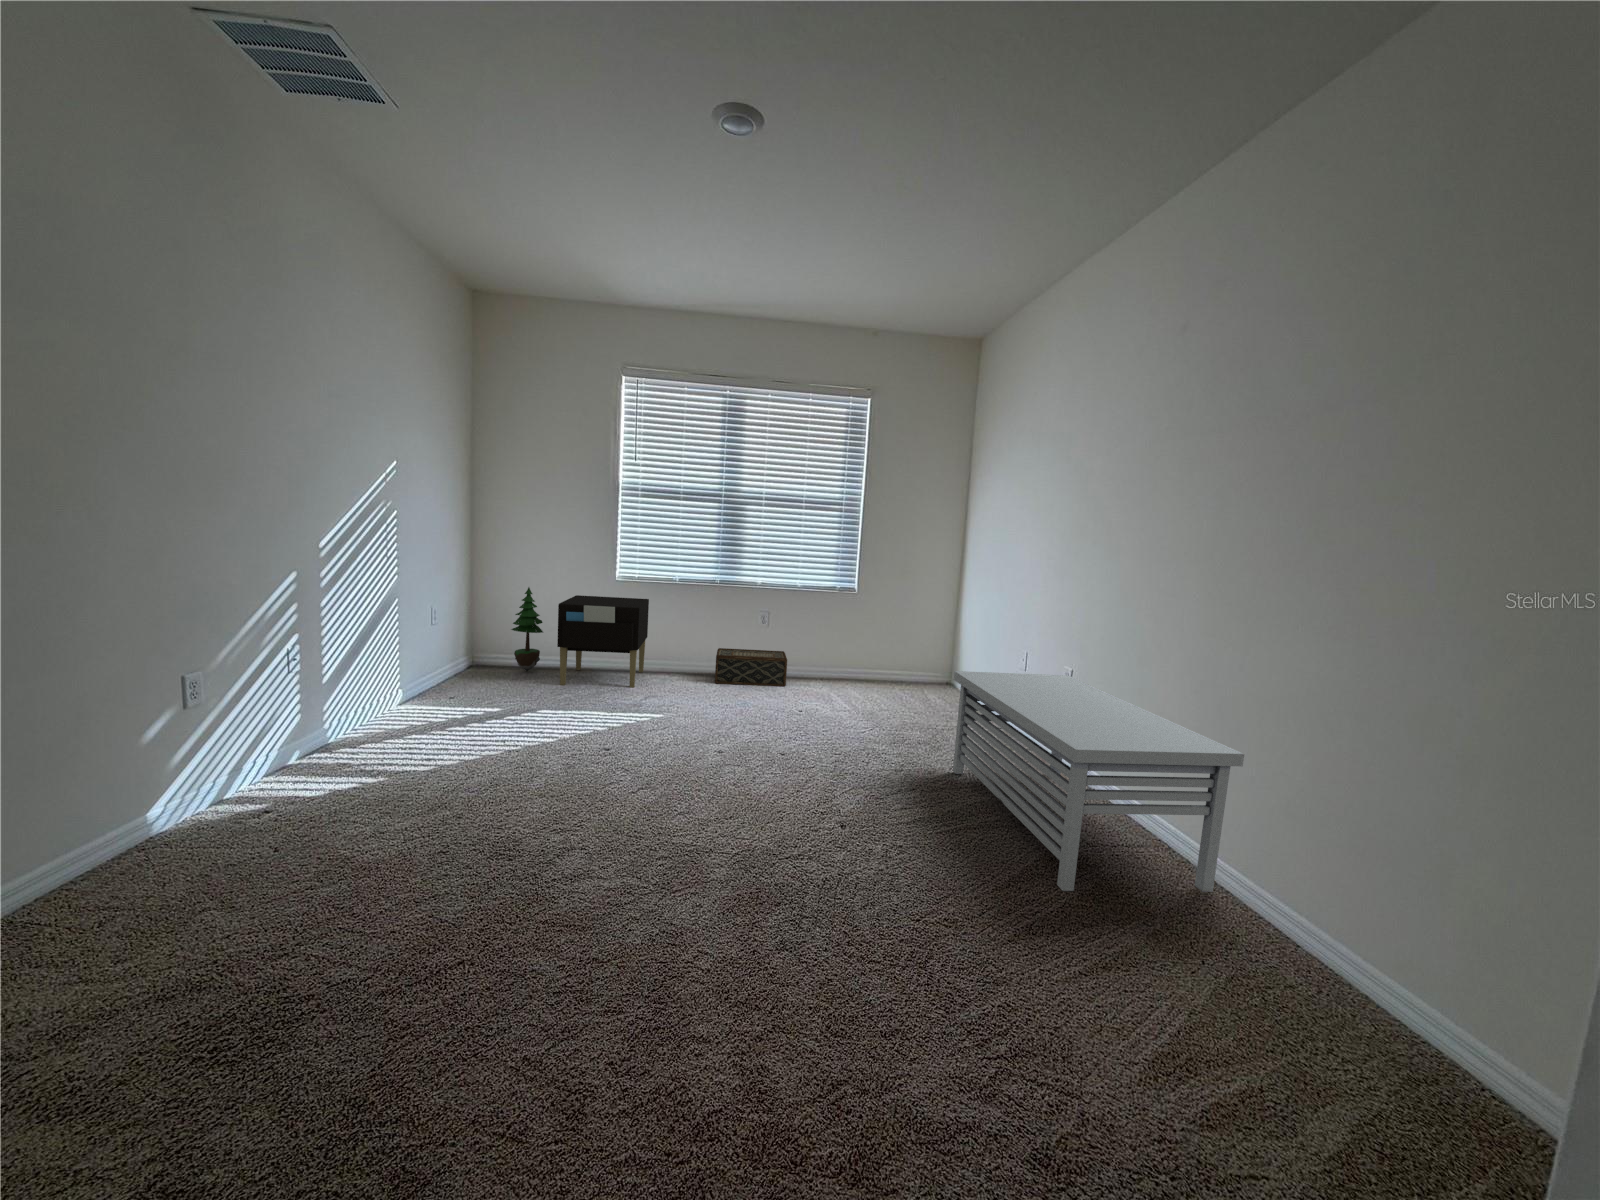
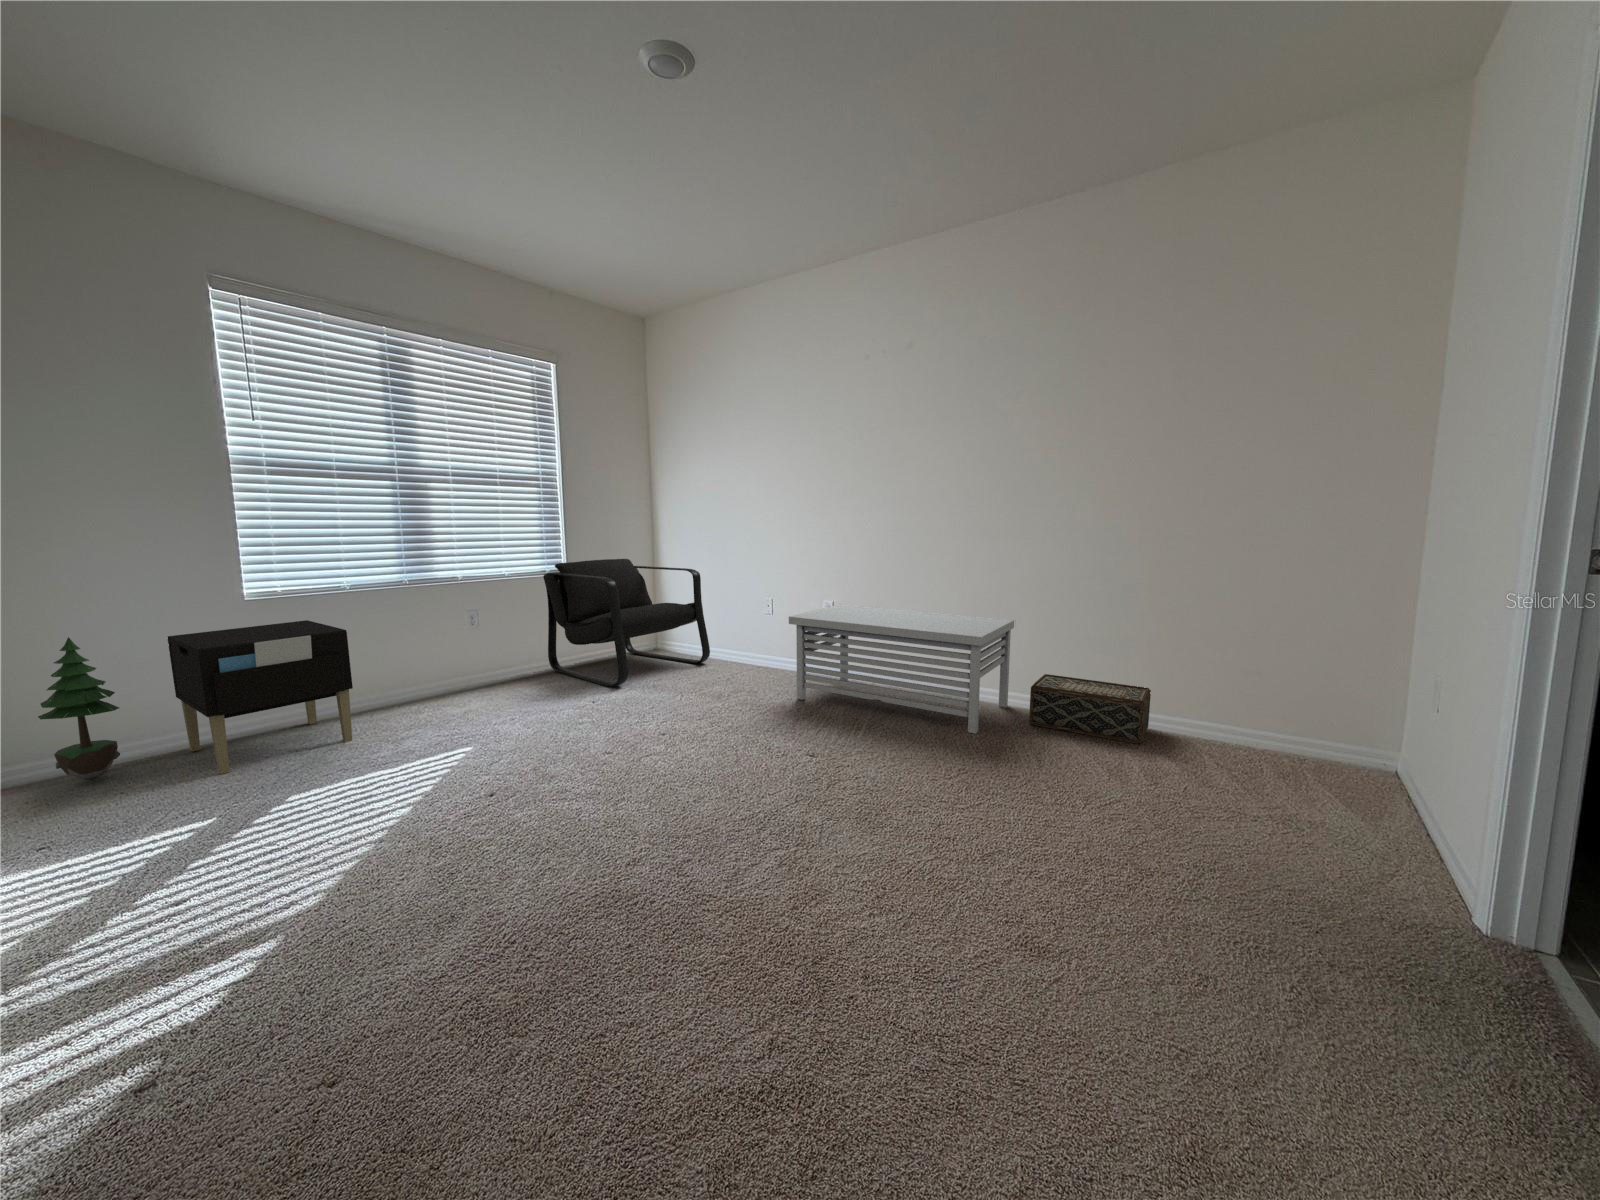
armchair: none [824,583,961,710] -> present [543,559,710,686]
woven basket: present [715,648,787,686] -> present [1029,674,1151,744]

